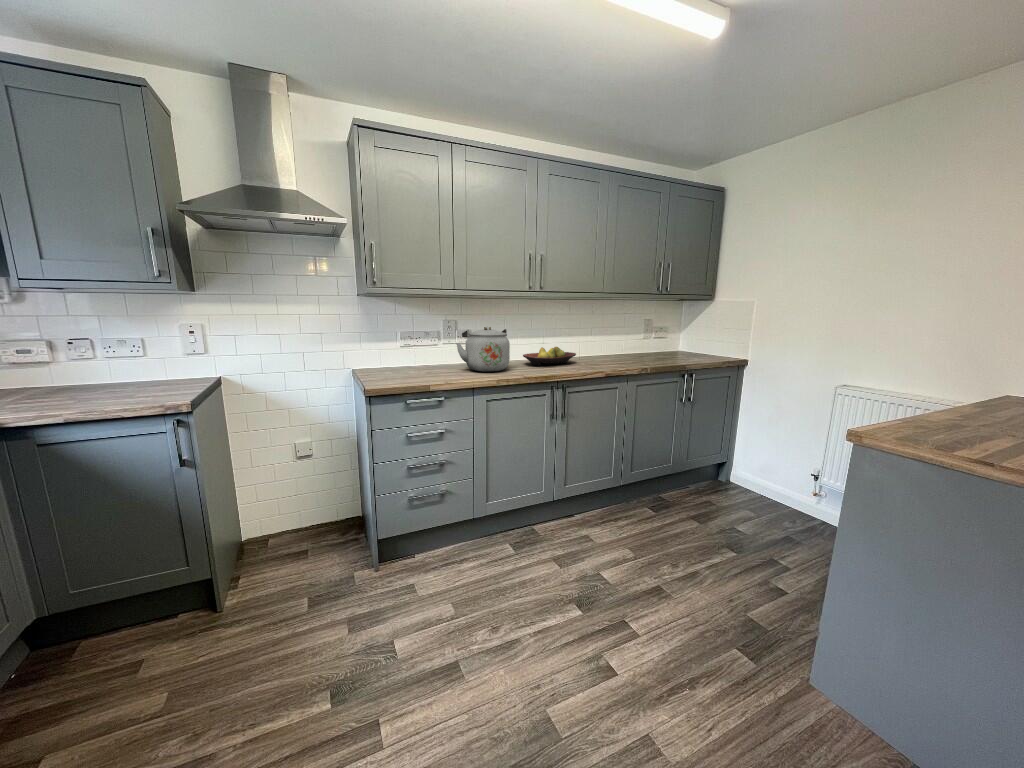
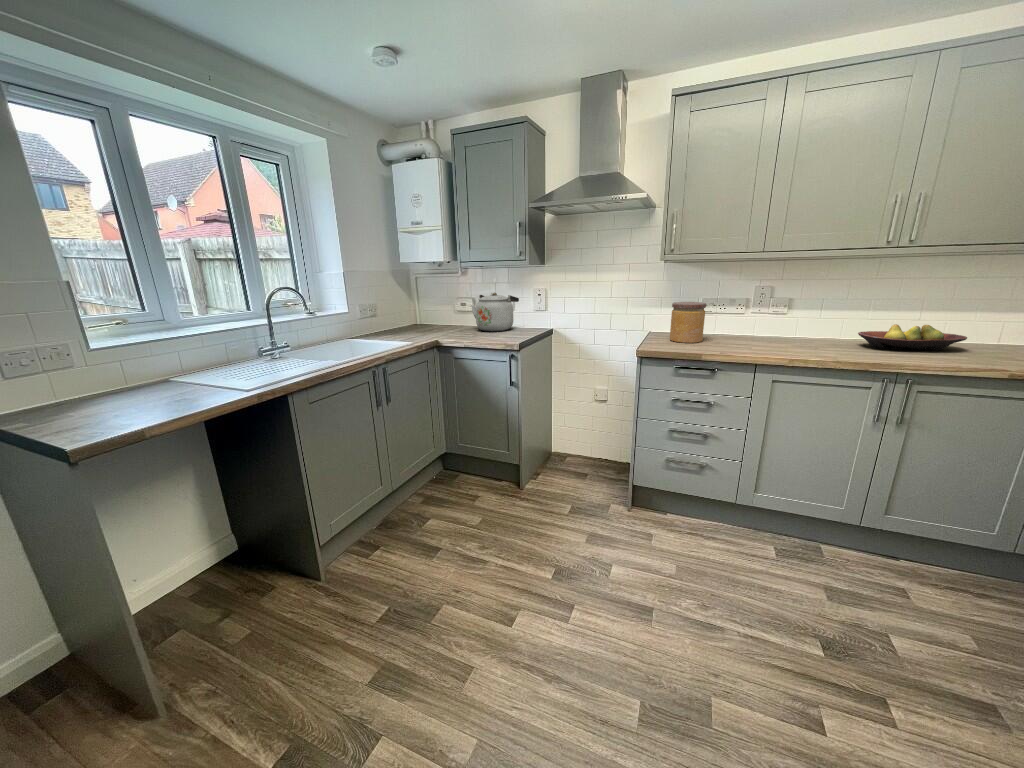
kettle: present [456,327,510,372] -> present [471,292,519,331]
jar: none [384,336,418,377] -> present [670,302,706,343]

